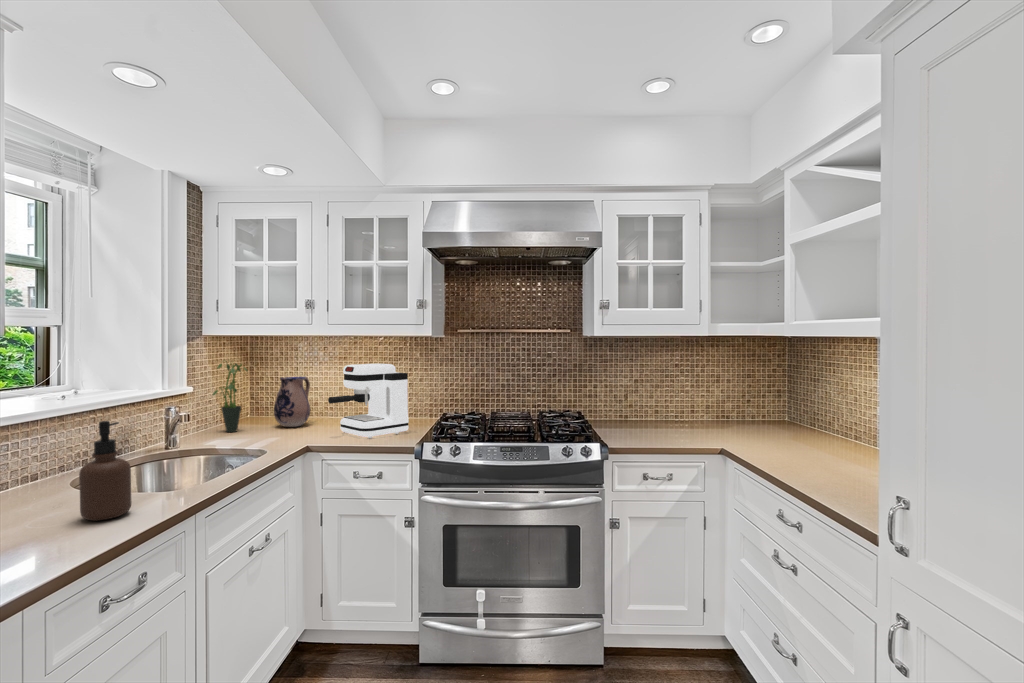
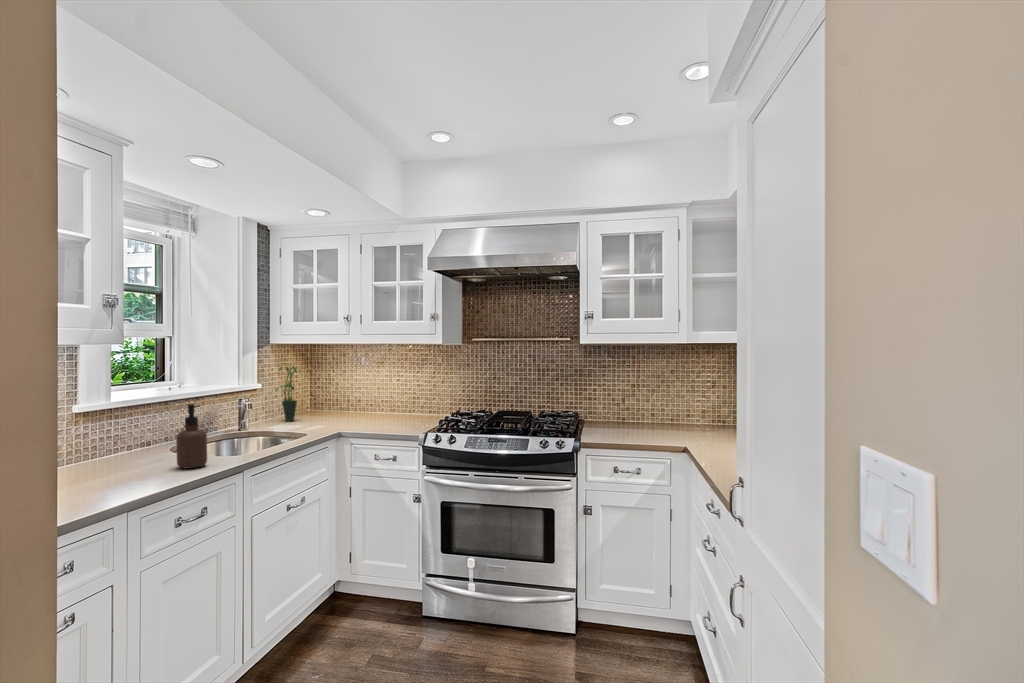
coffee maker: present [328,364,409,438] -> none [360,368,425,429]
ceramic pitcher: present [274,377,310,427] -> none [323,378,353,419]

